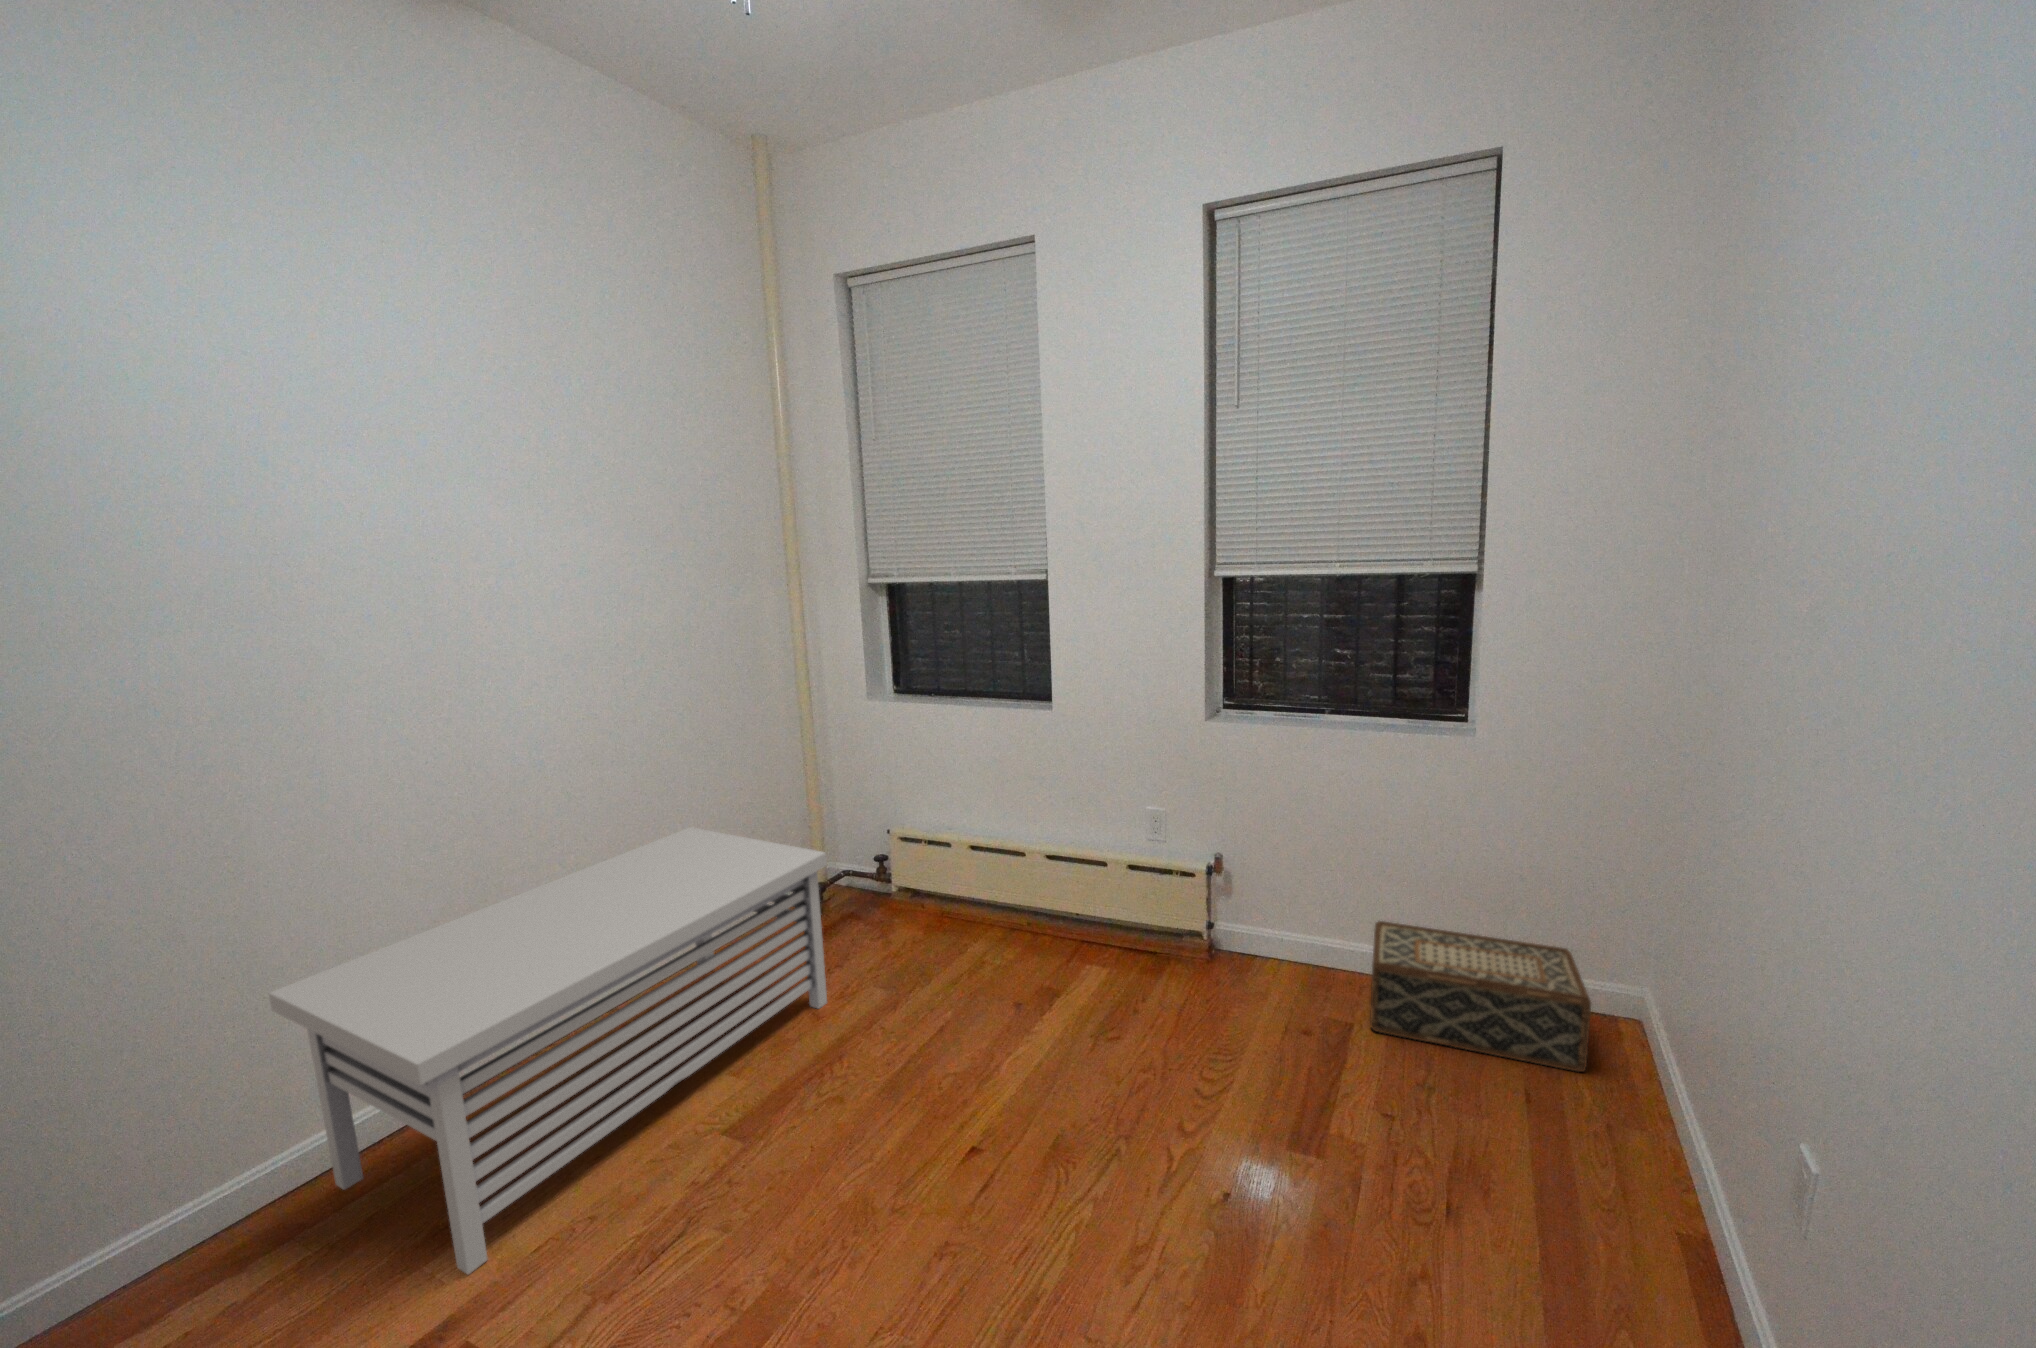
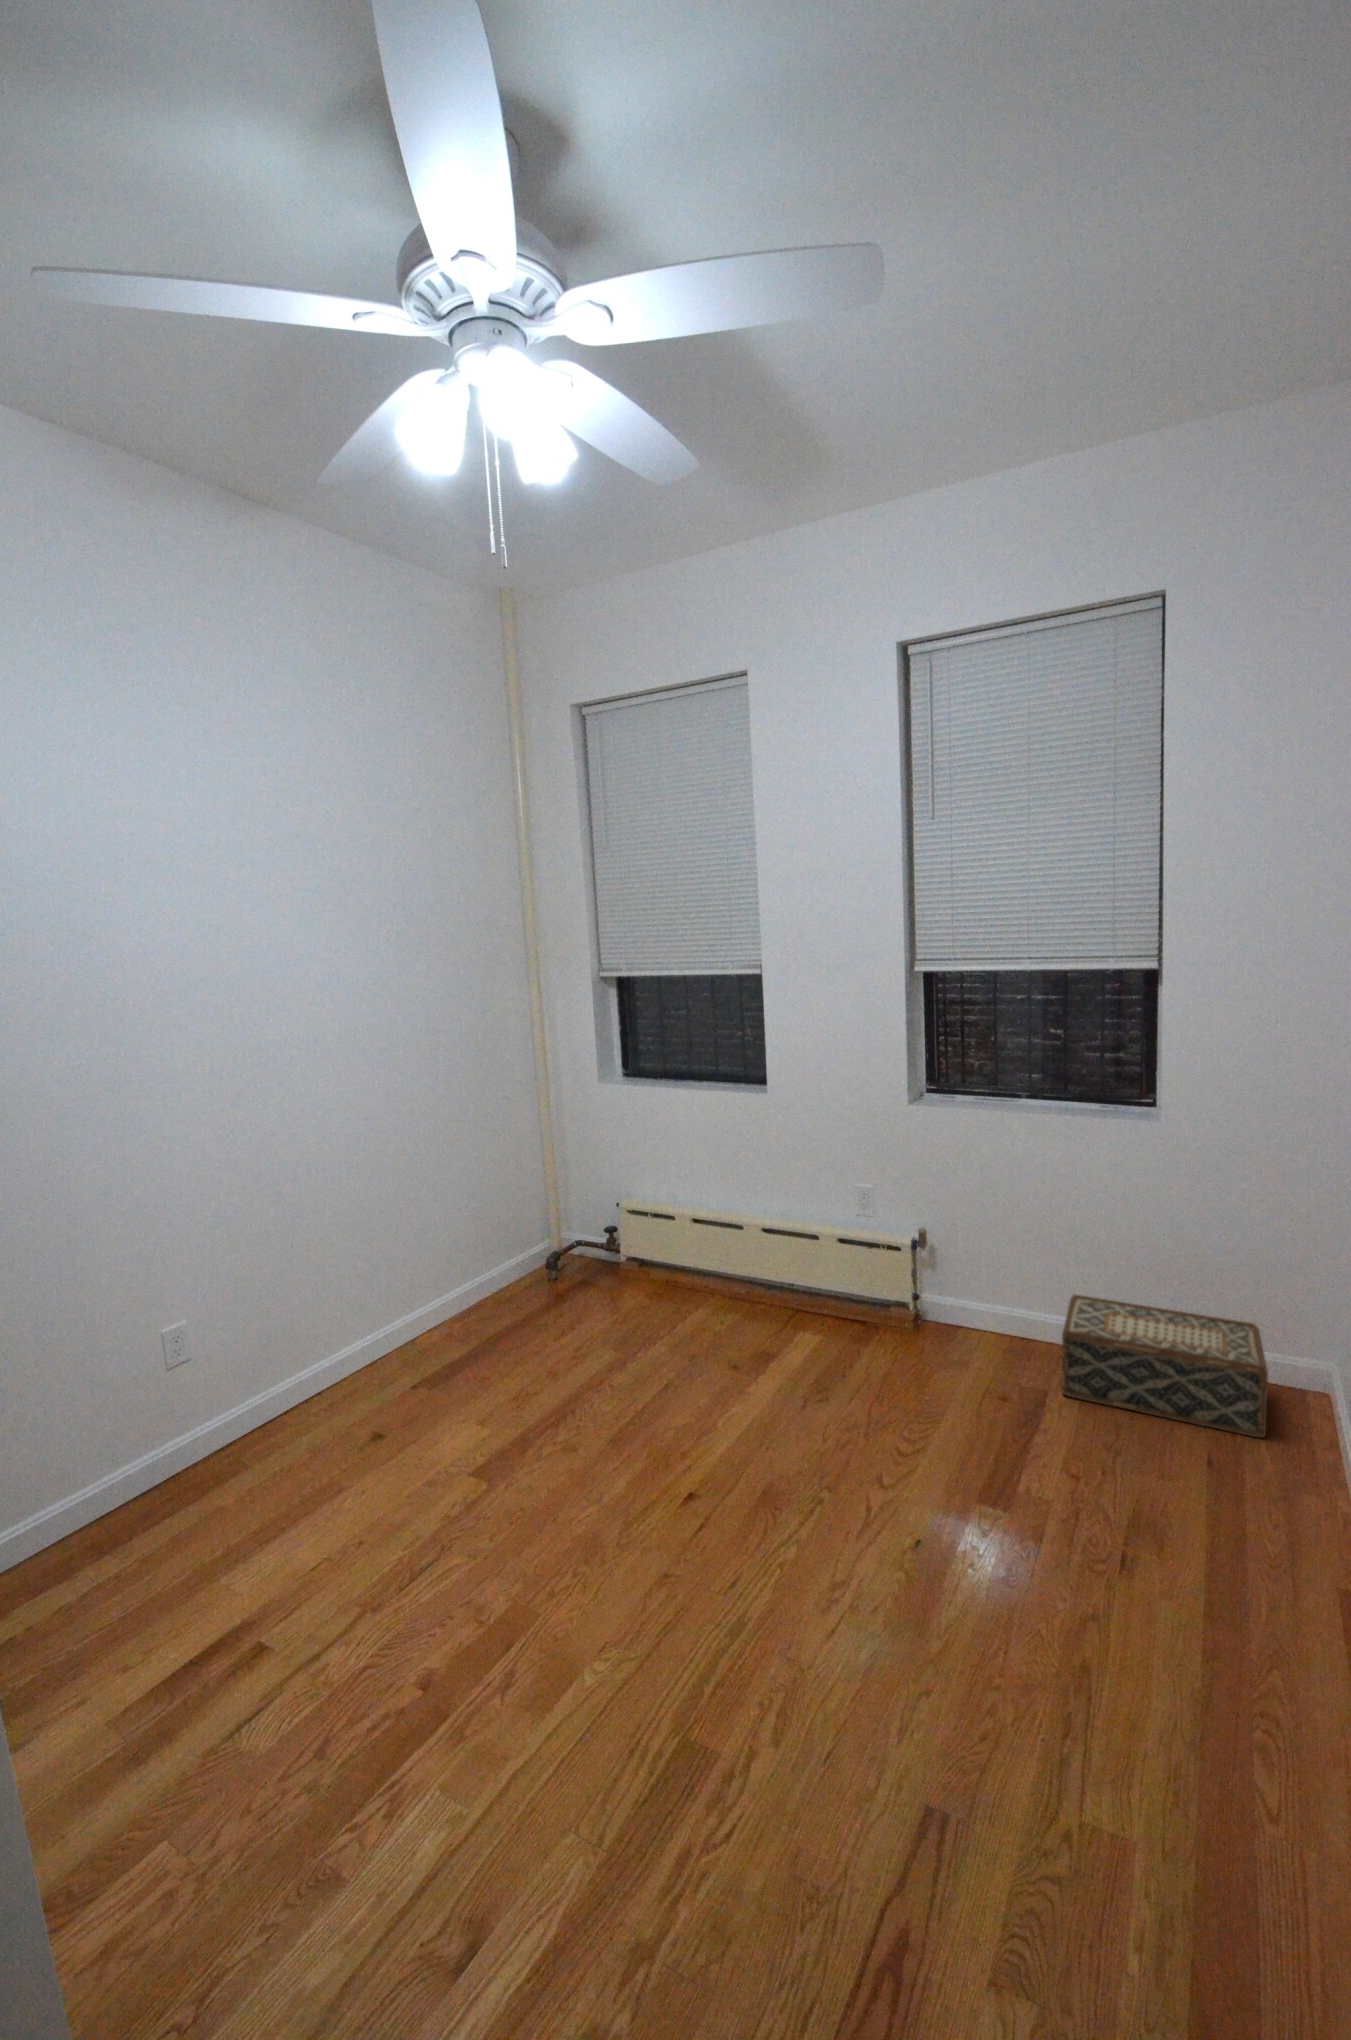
storage bench: present [269,827,827,1274] -> none [131,1197,565,1553]

